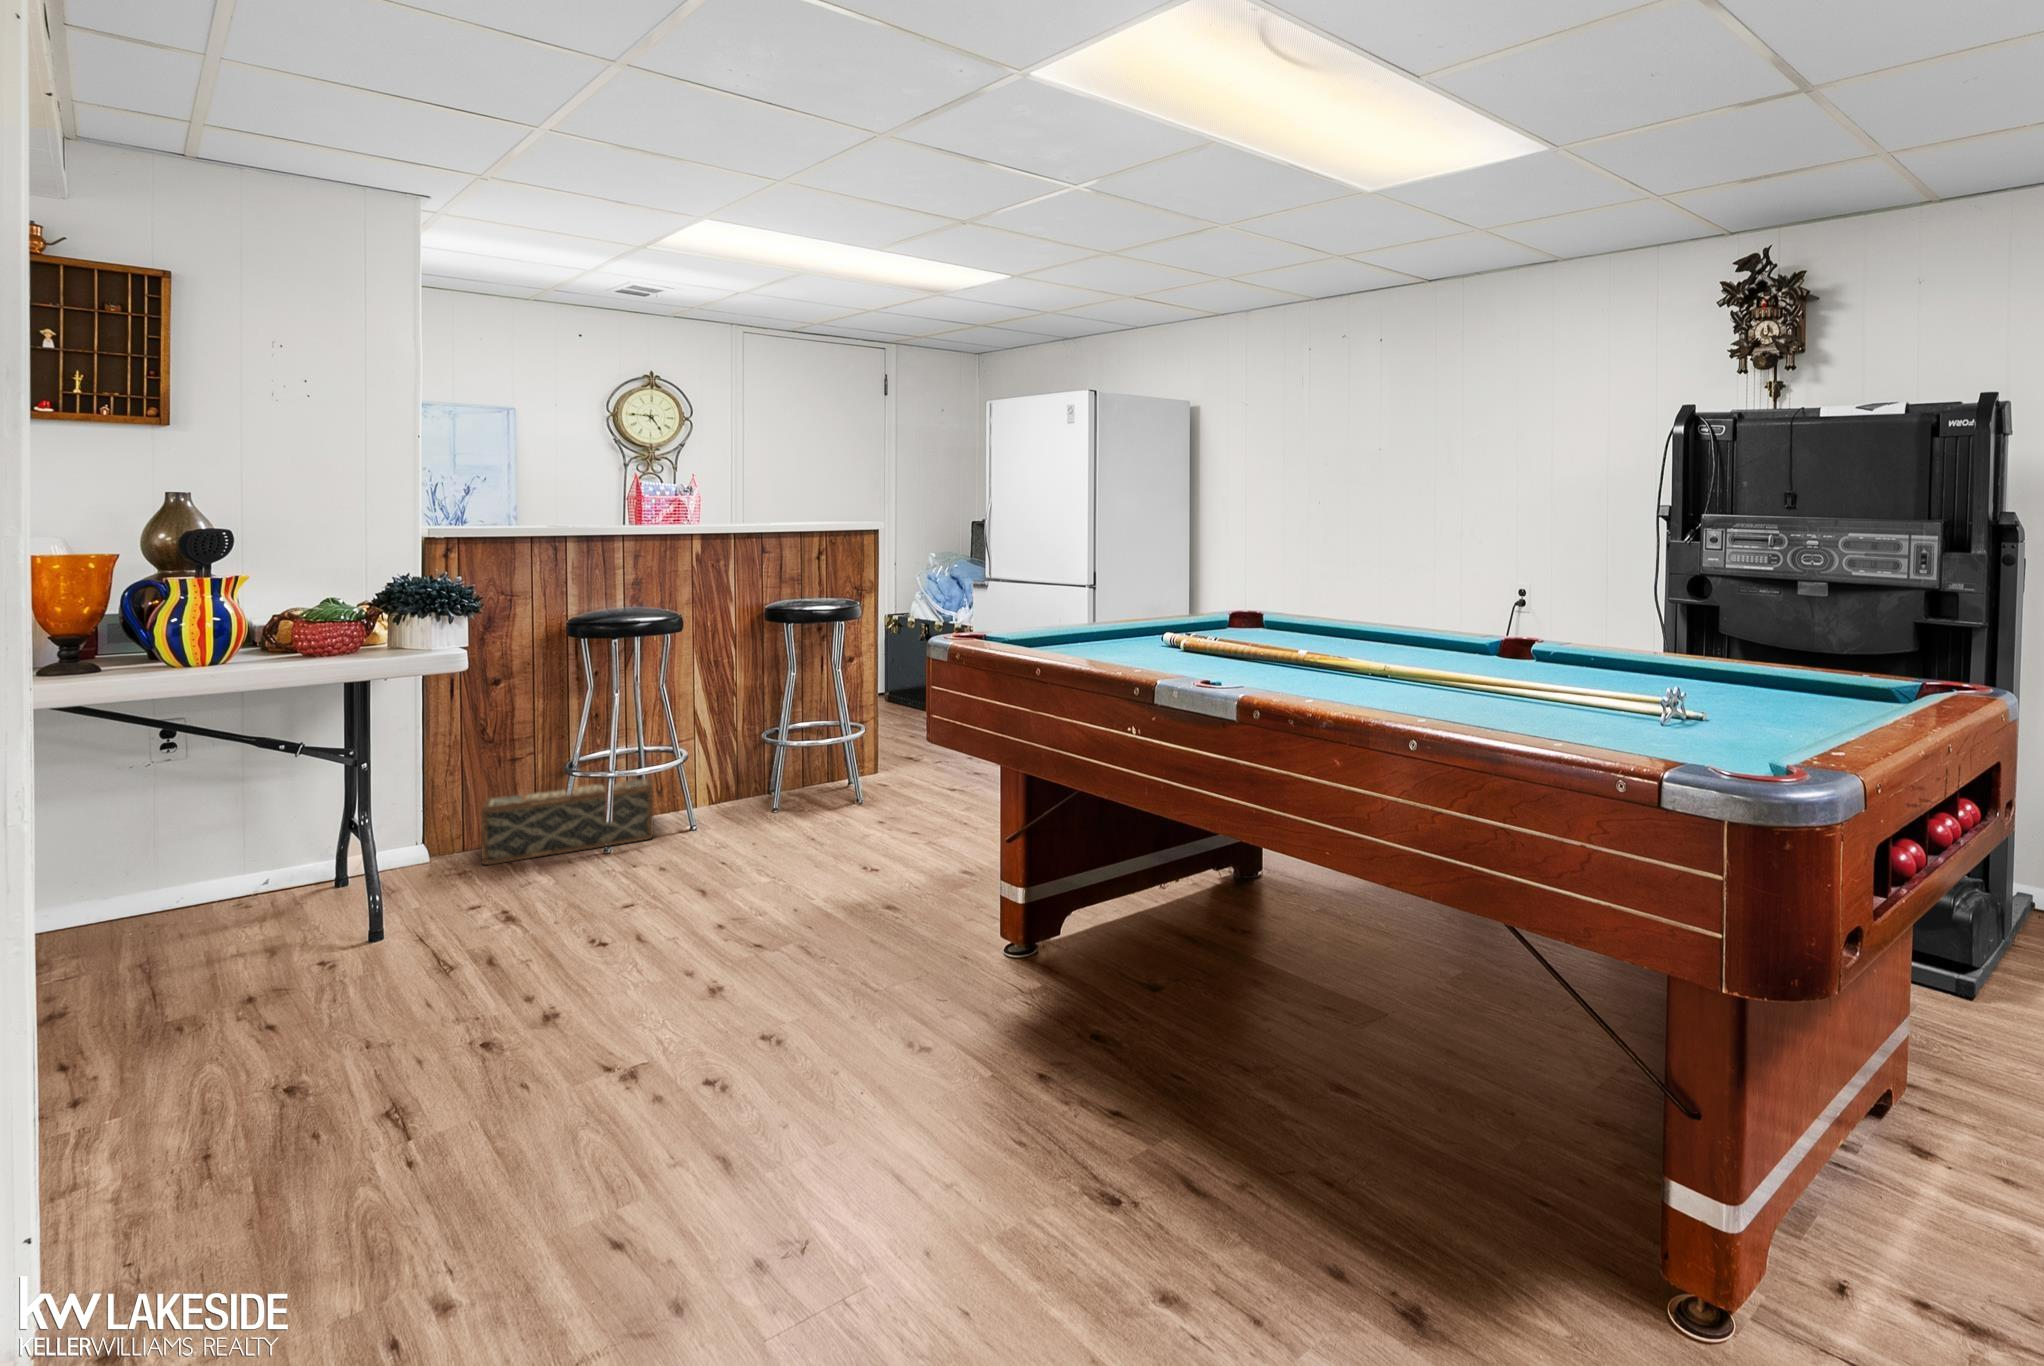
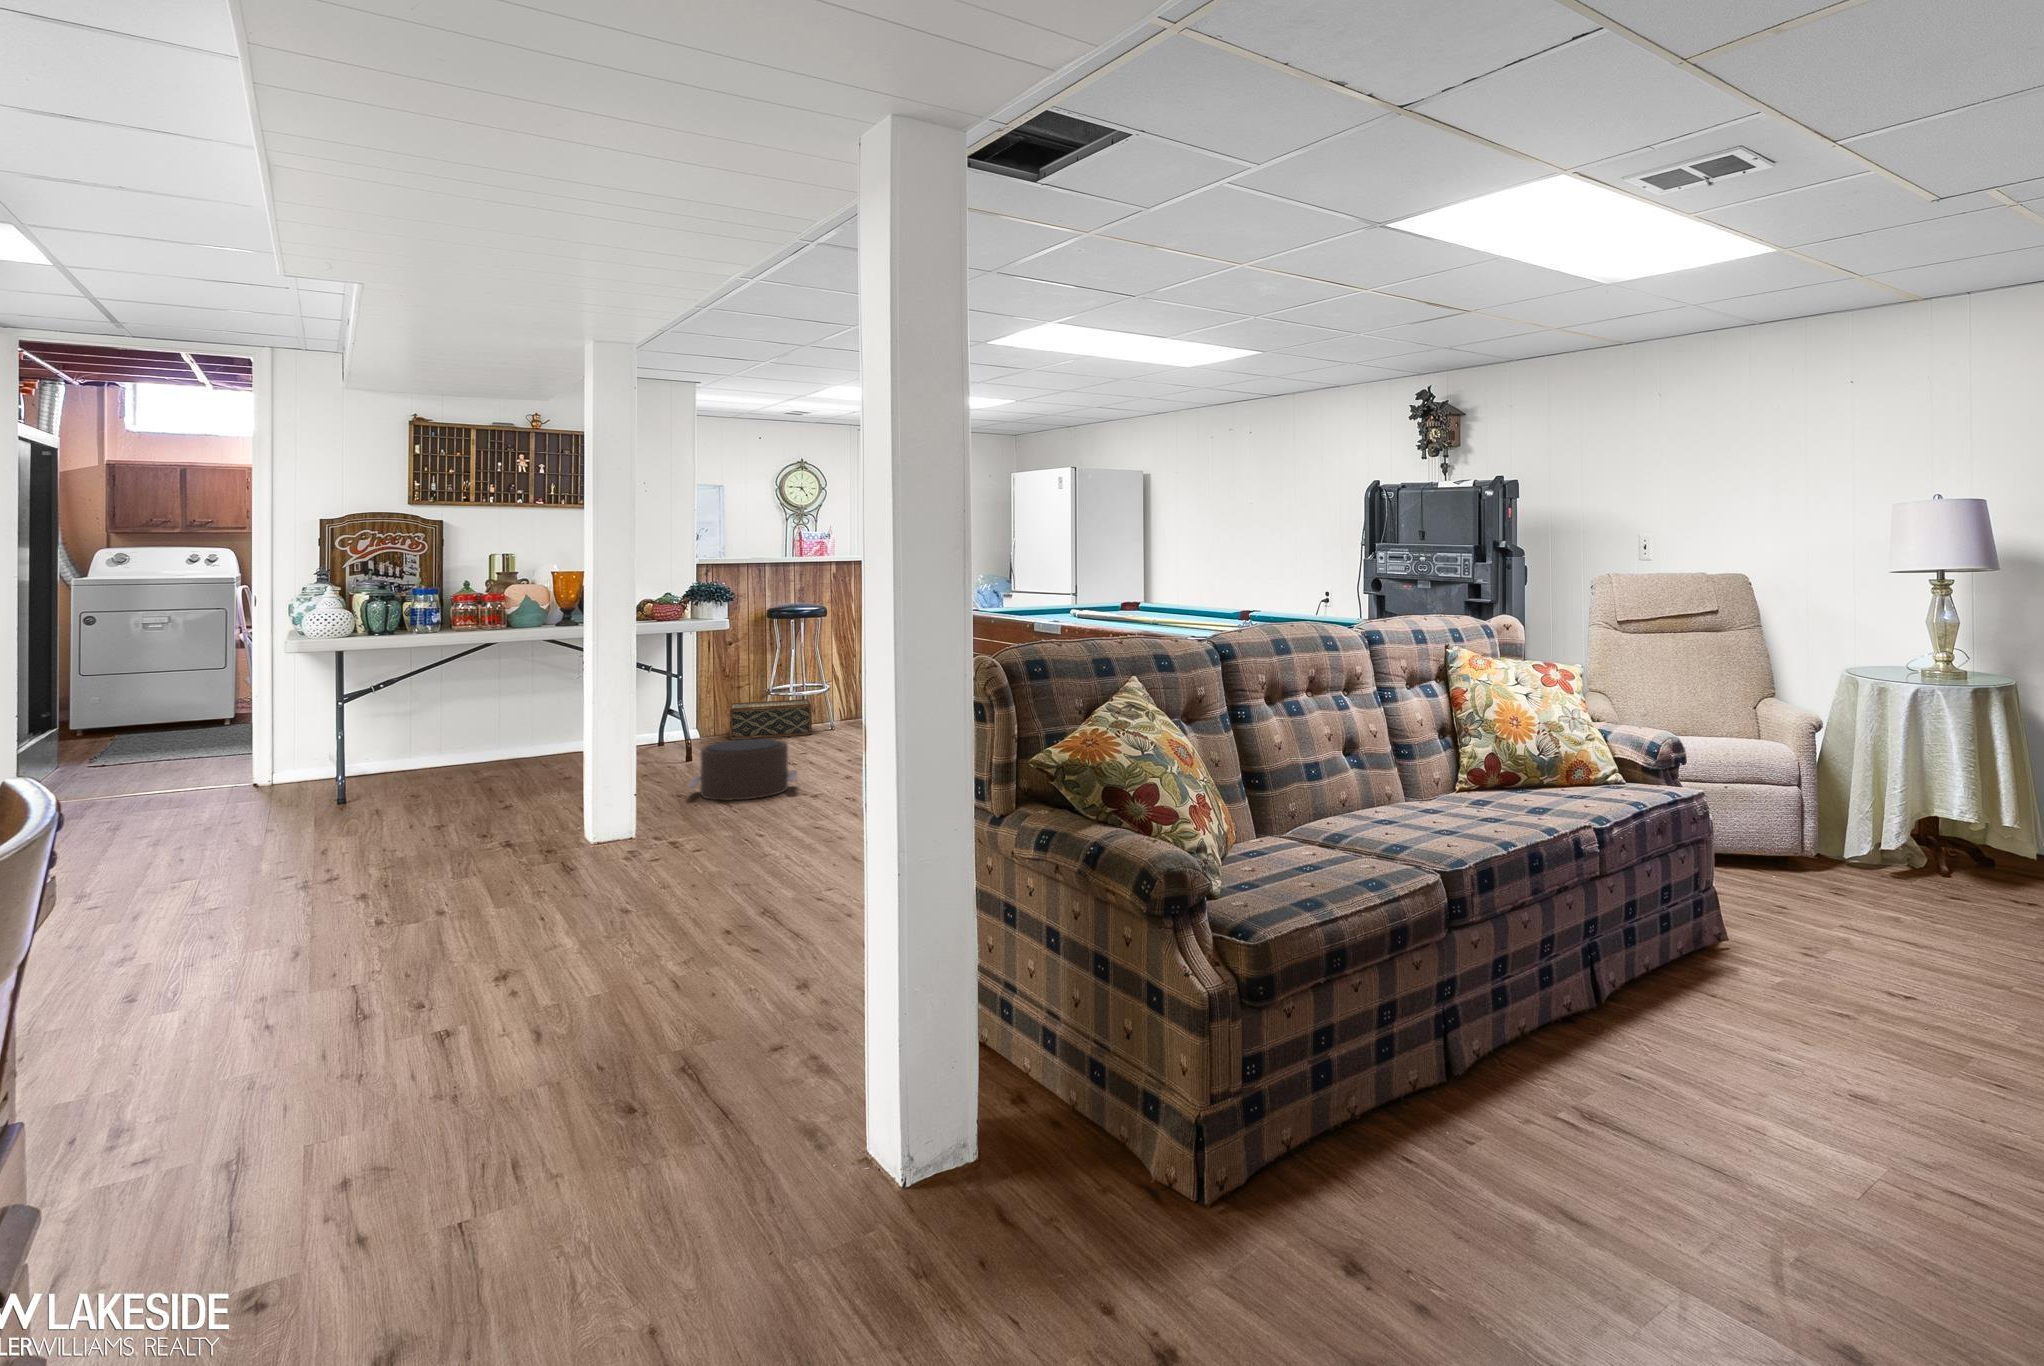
pouf: none [213,963,585,1202] -> present [688,739,797,800]

